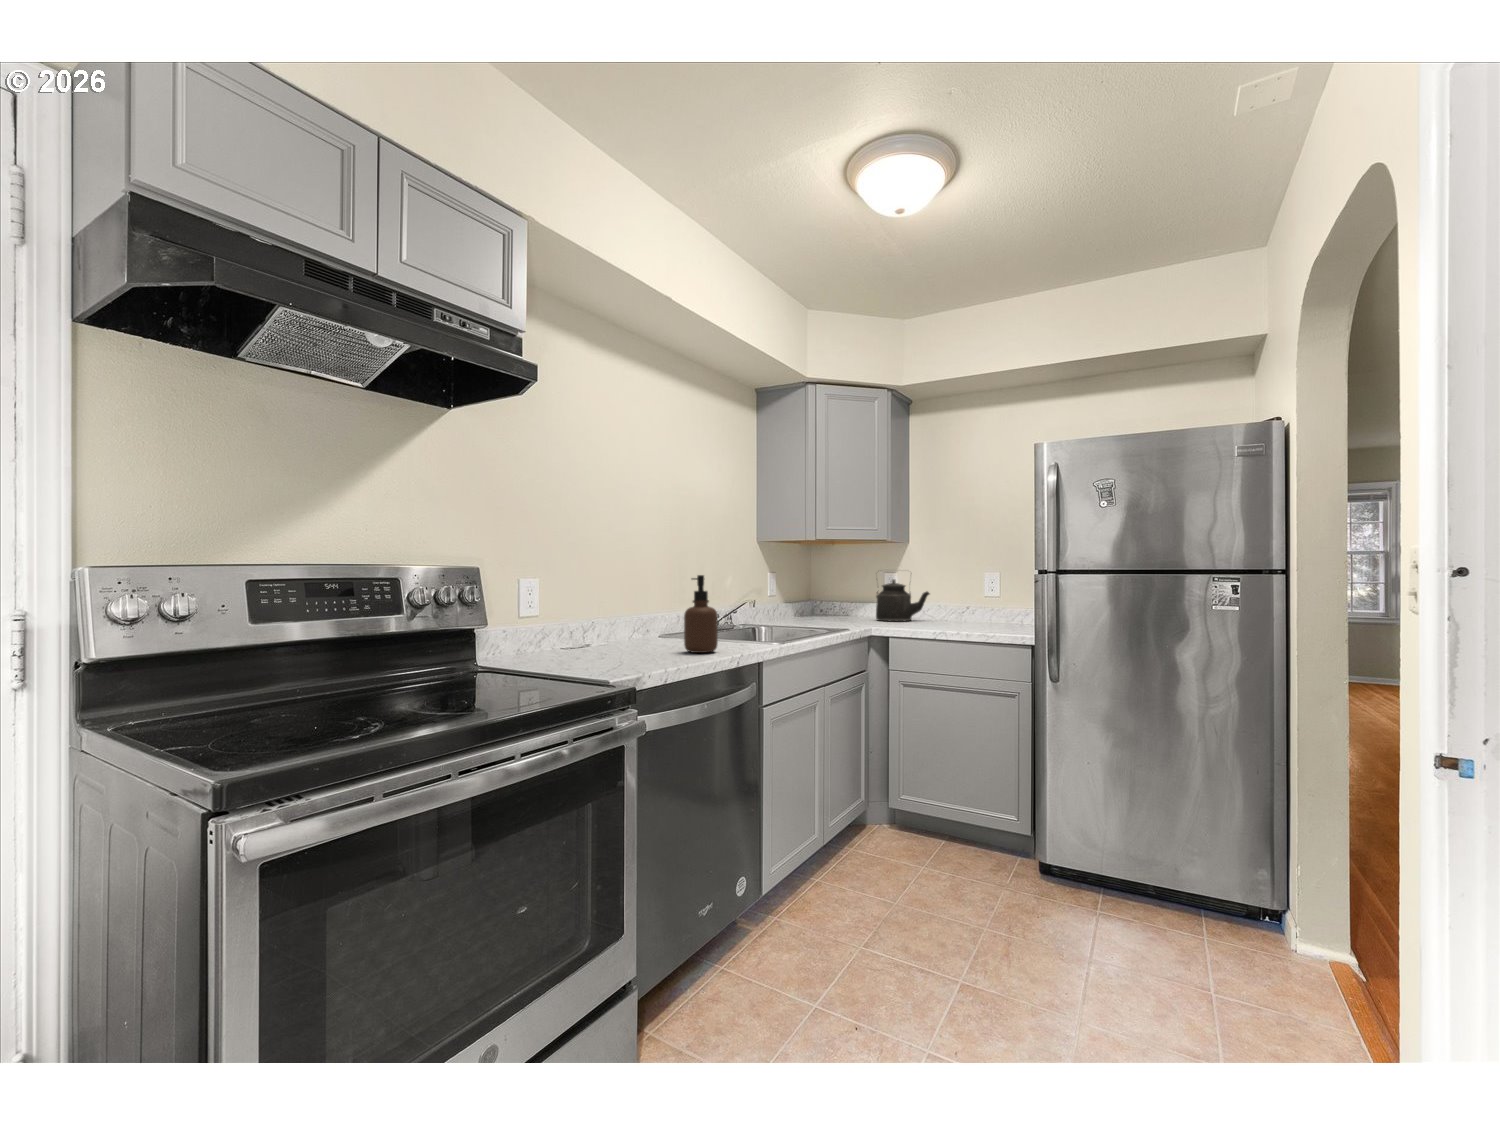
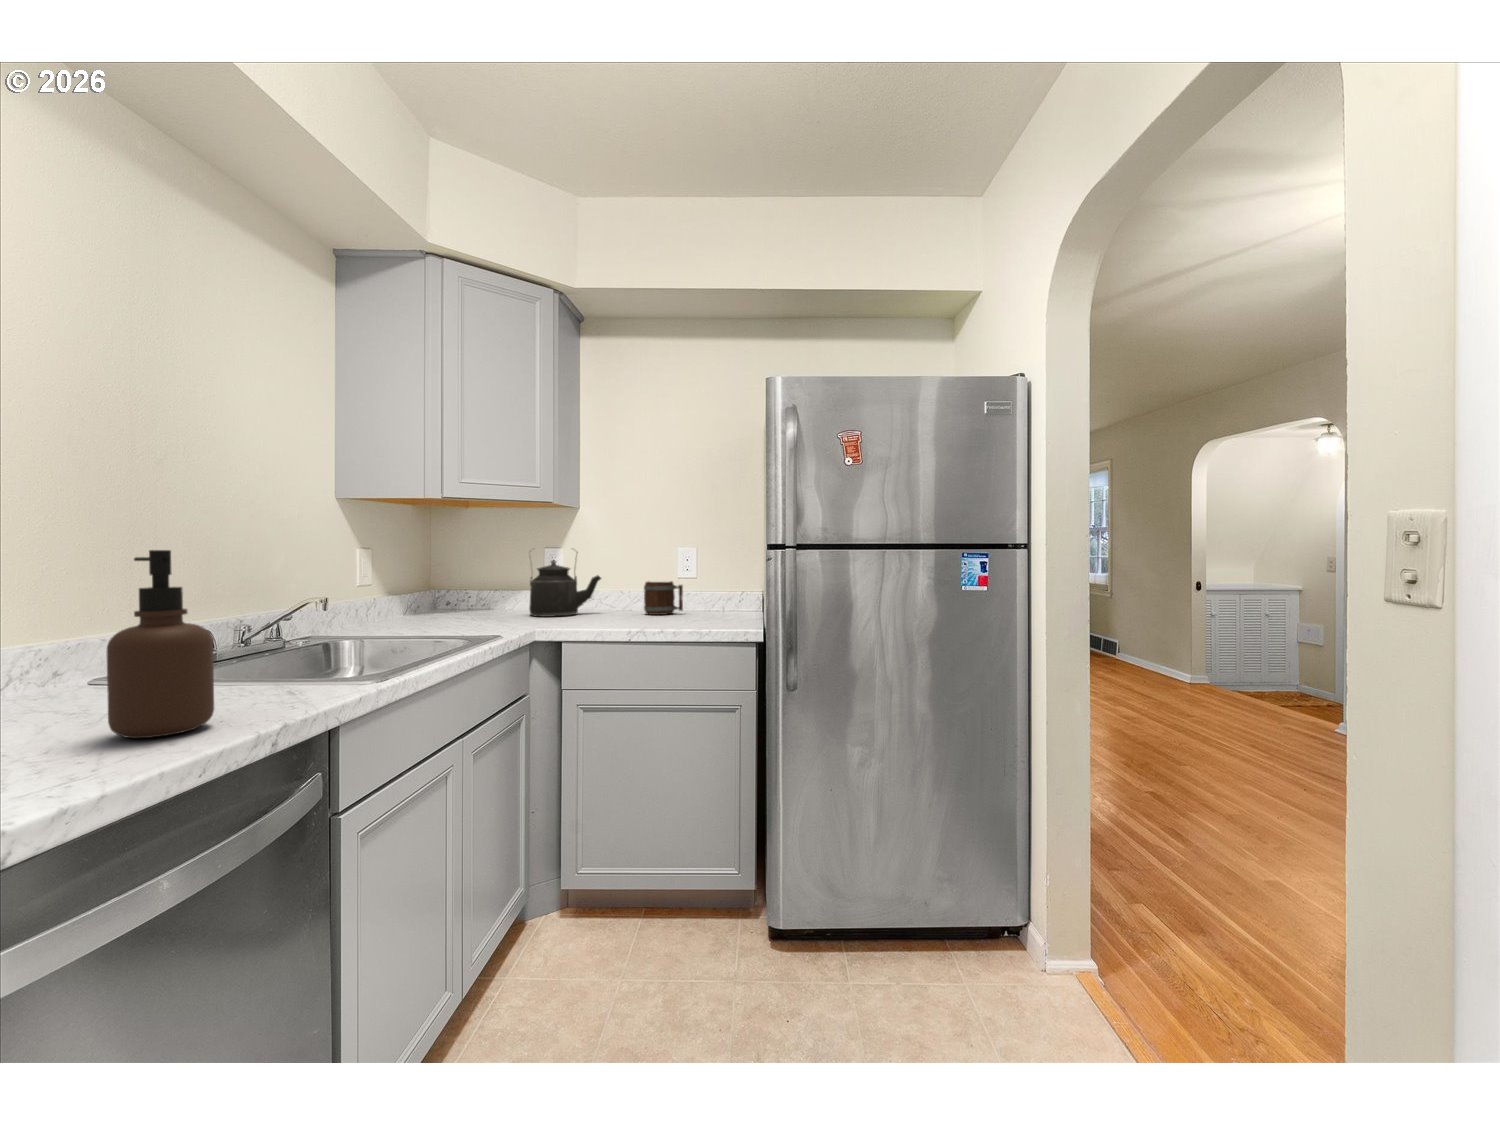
mug: none [963,597,995,624] -> present [644,581,683,615]

